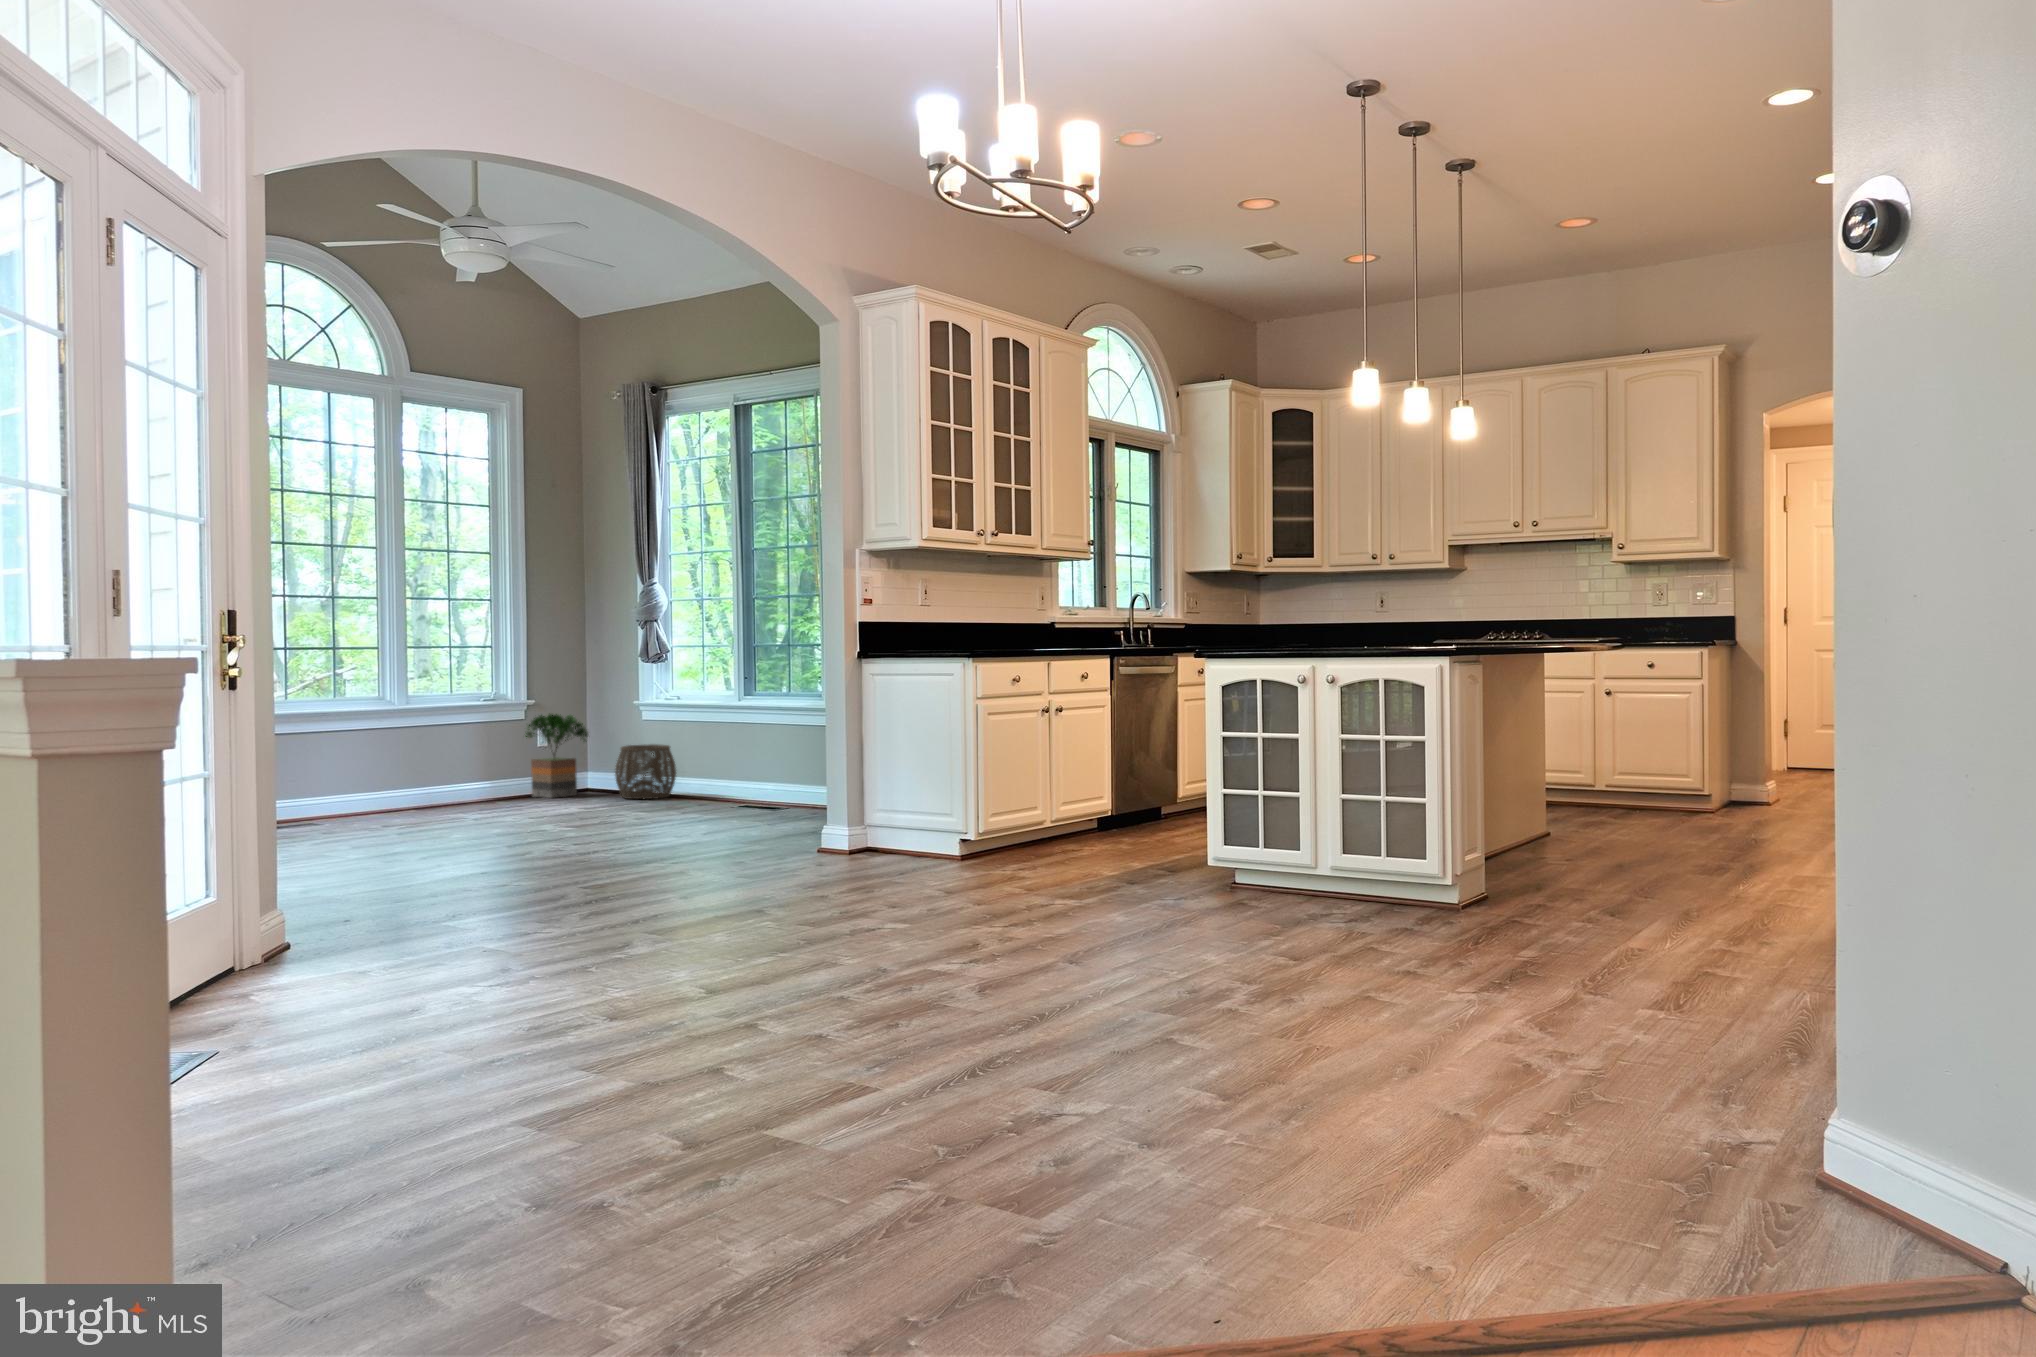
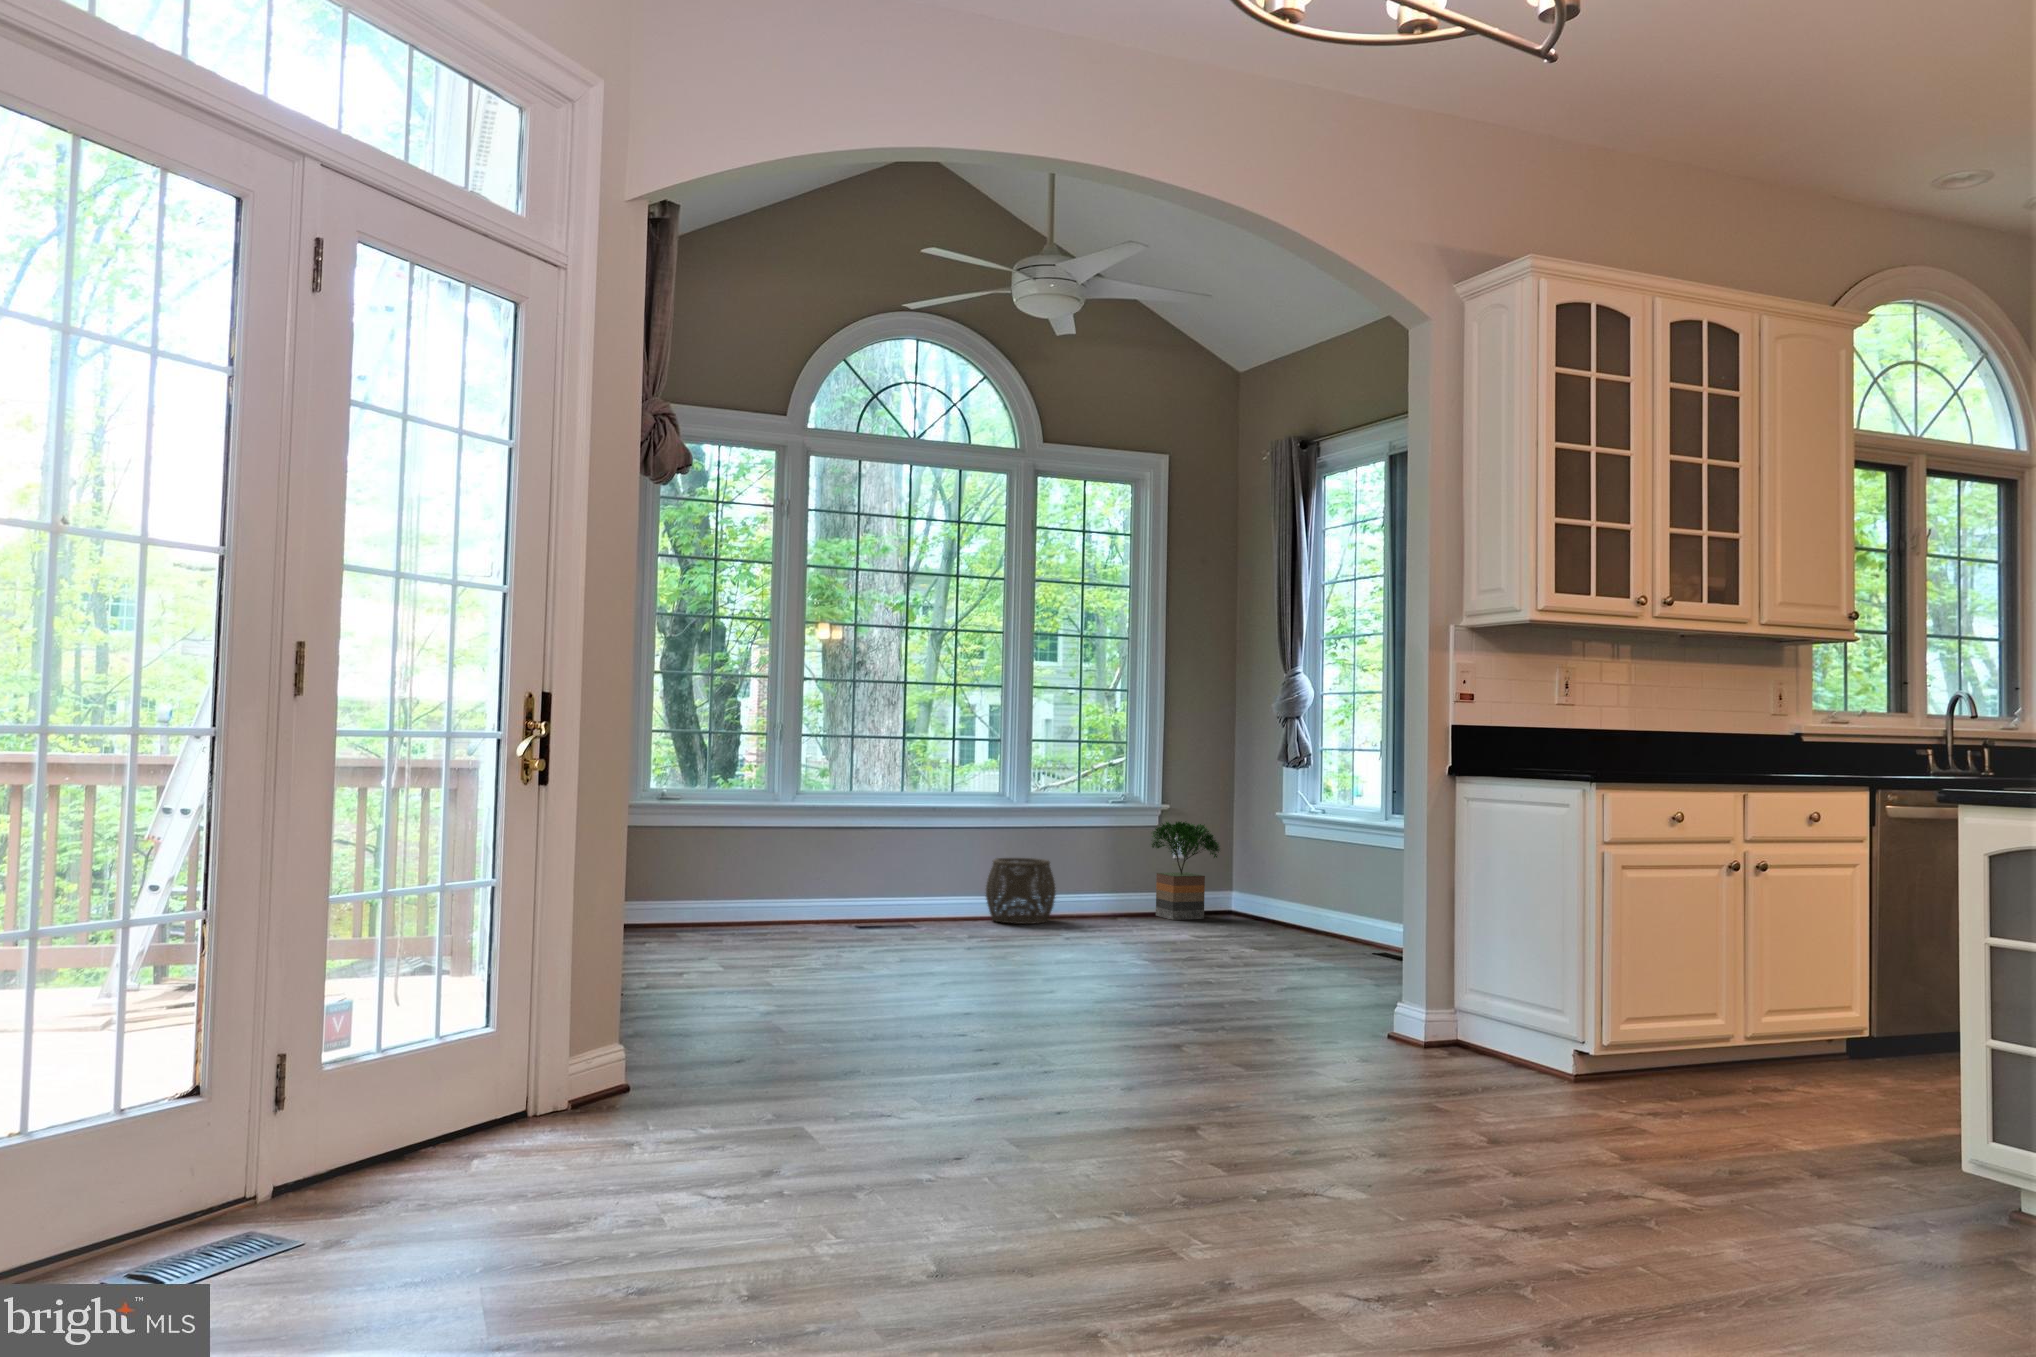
woven basket: present [615,744,676,799] -> present [986,858,1055,924]

